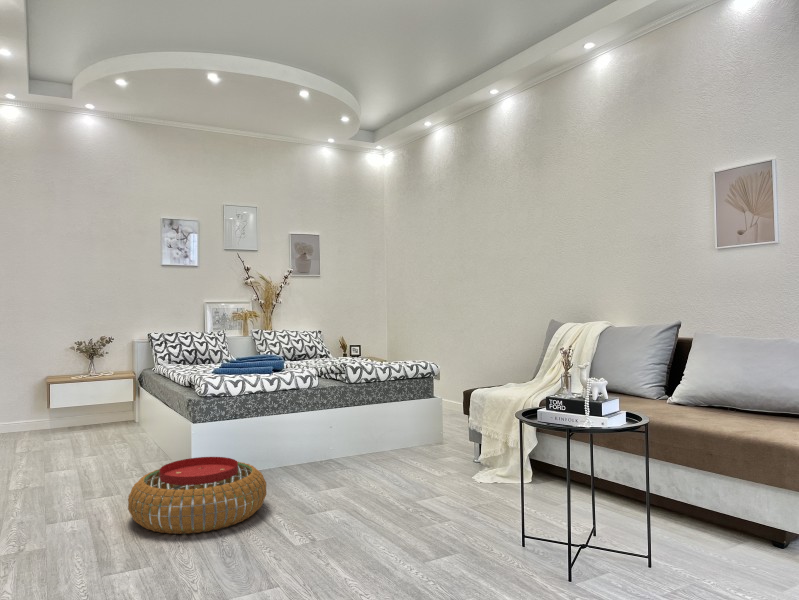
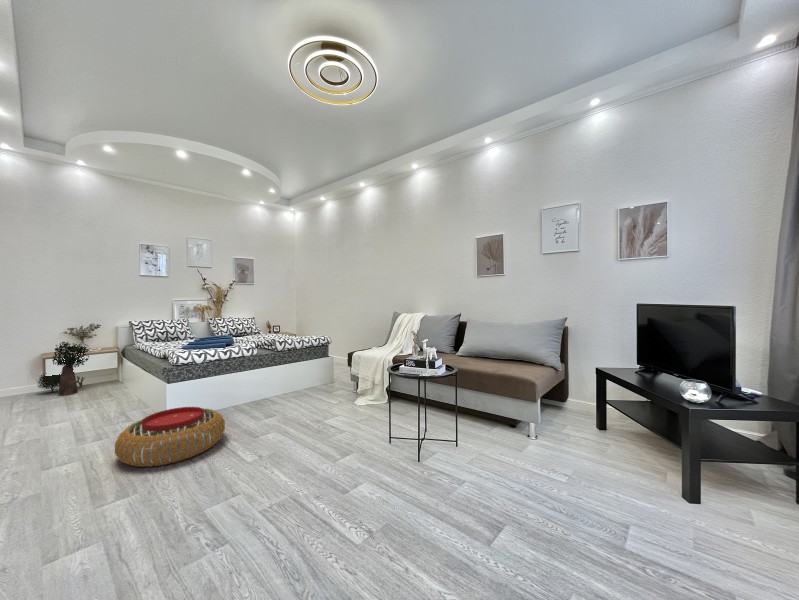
potted plant: none [43,360,103,435] -> present [37,342,90,396]

